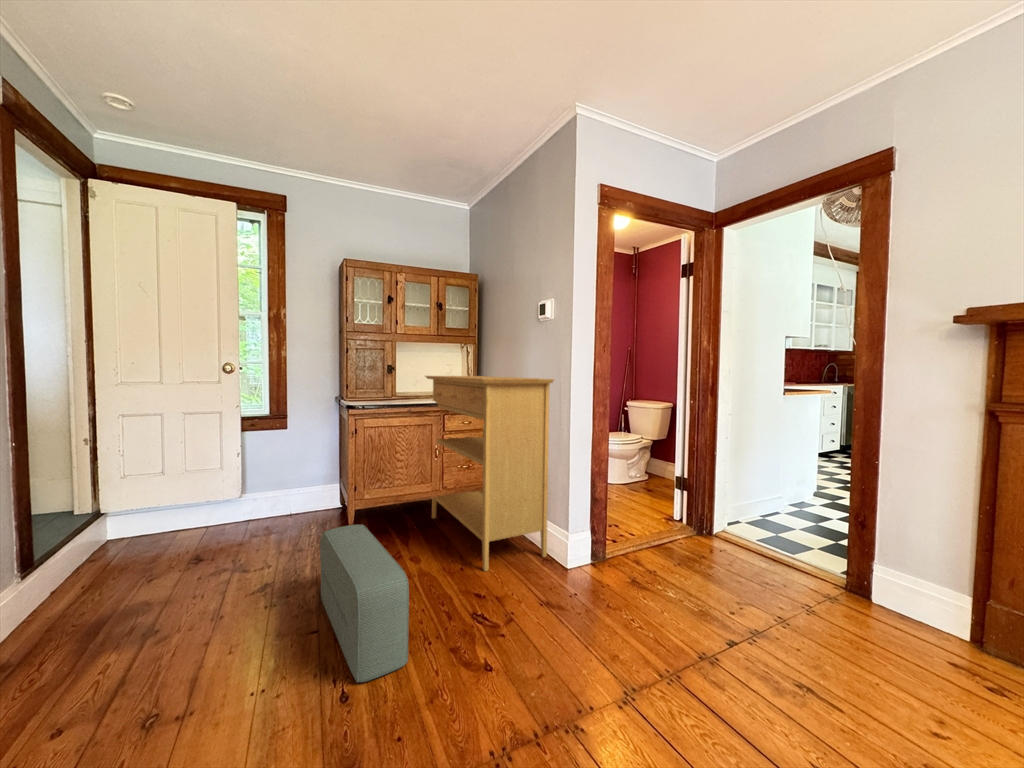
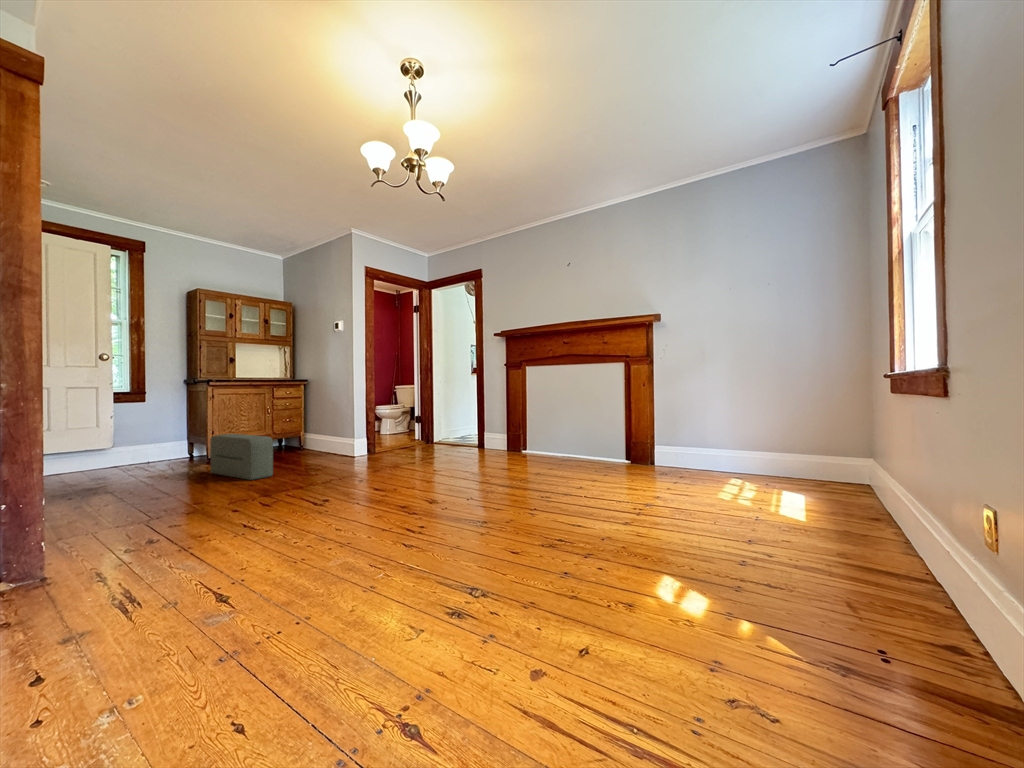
console table: present [425,376,554,571] -> none [257,360,342,461]

